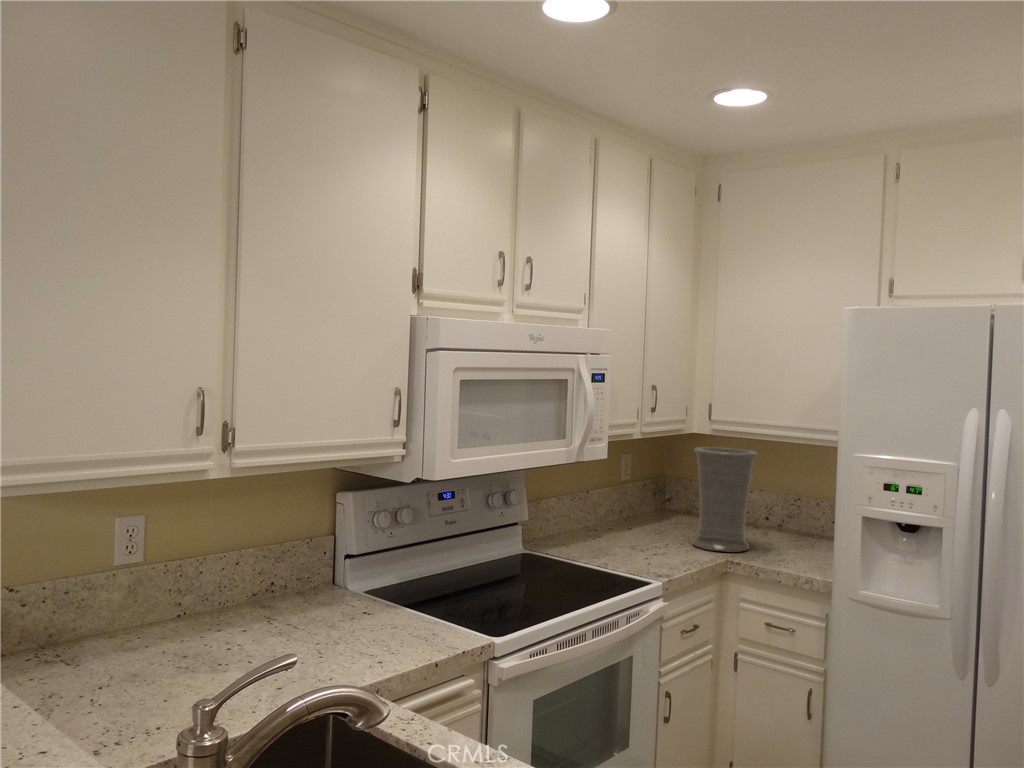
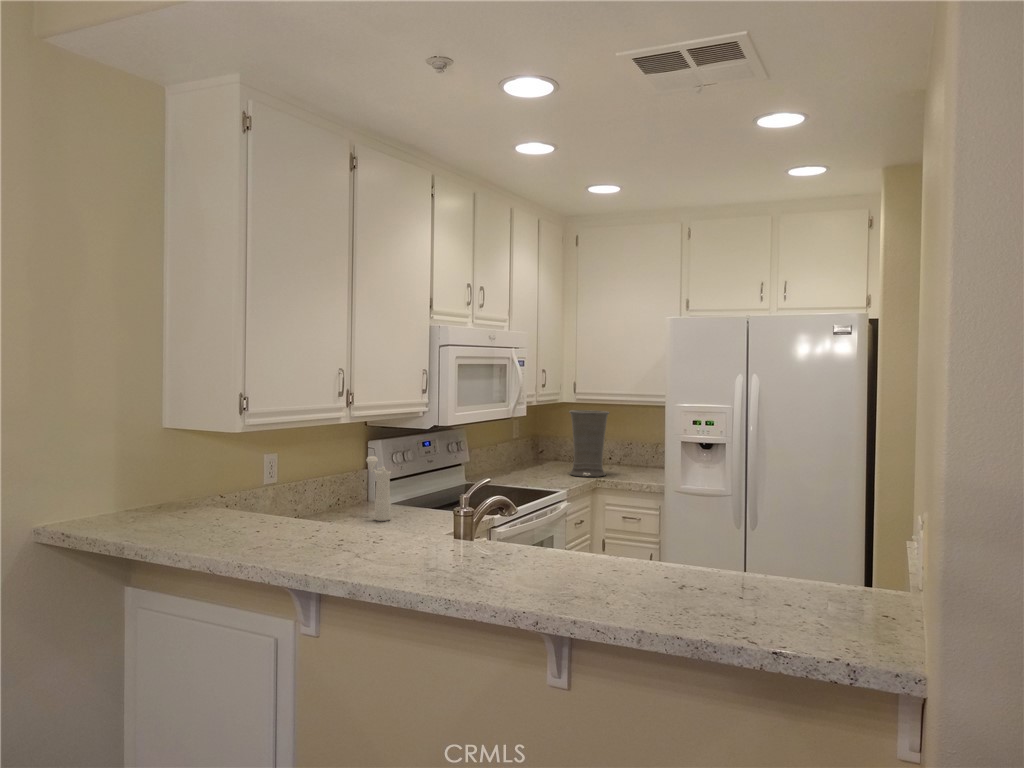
pepper mill: none [289,524,318,636] -> present [366,457,391,521]

